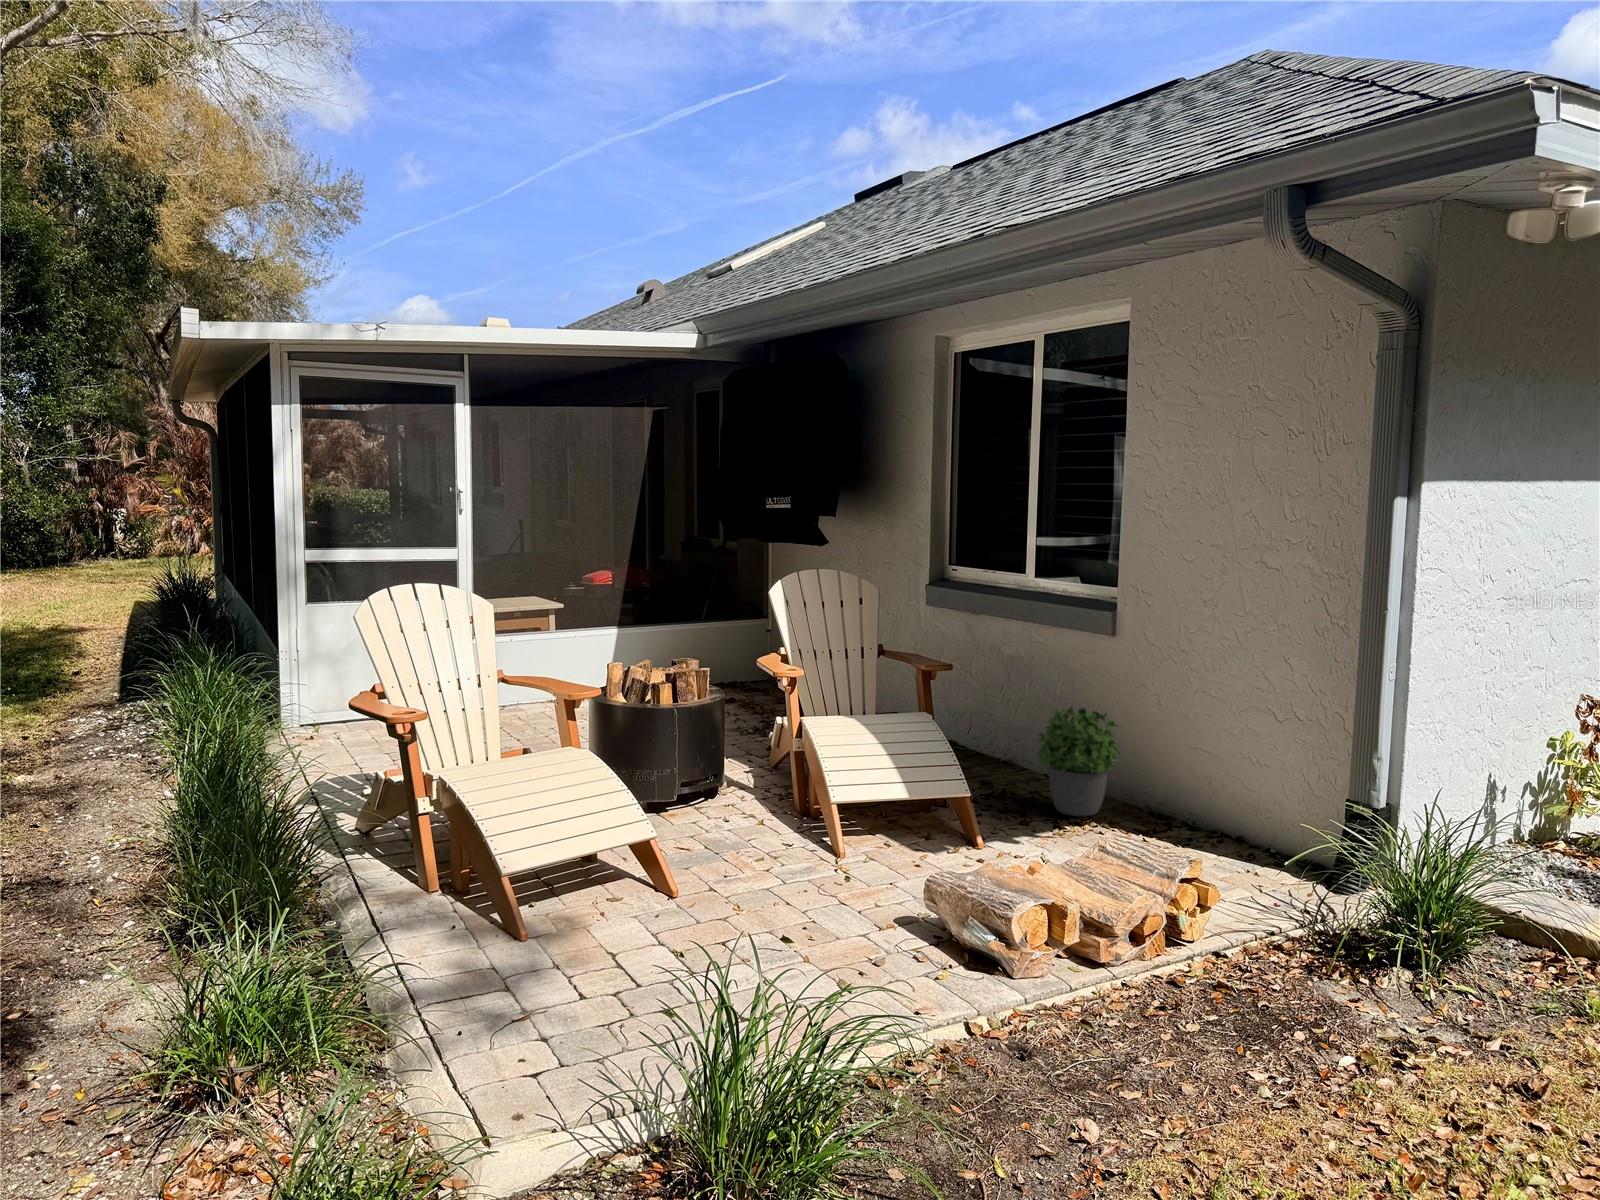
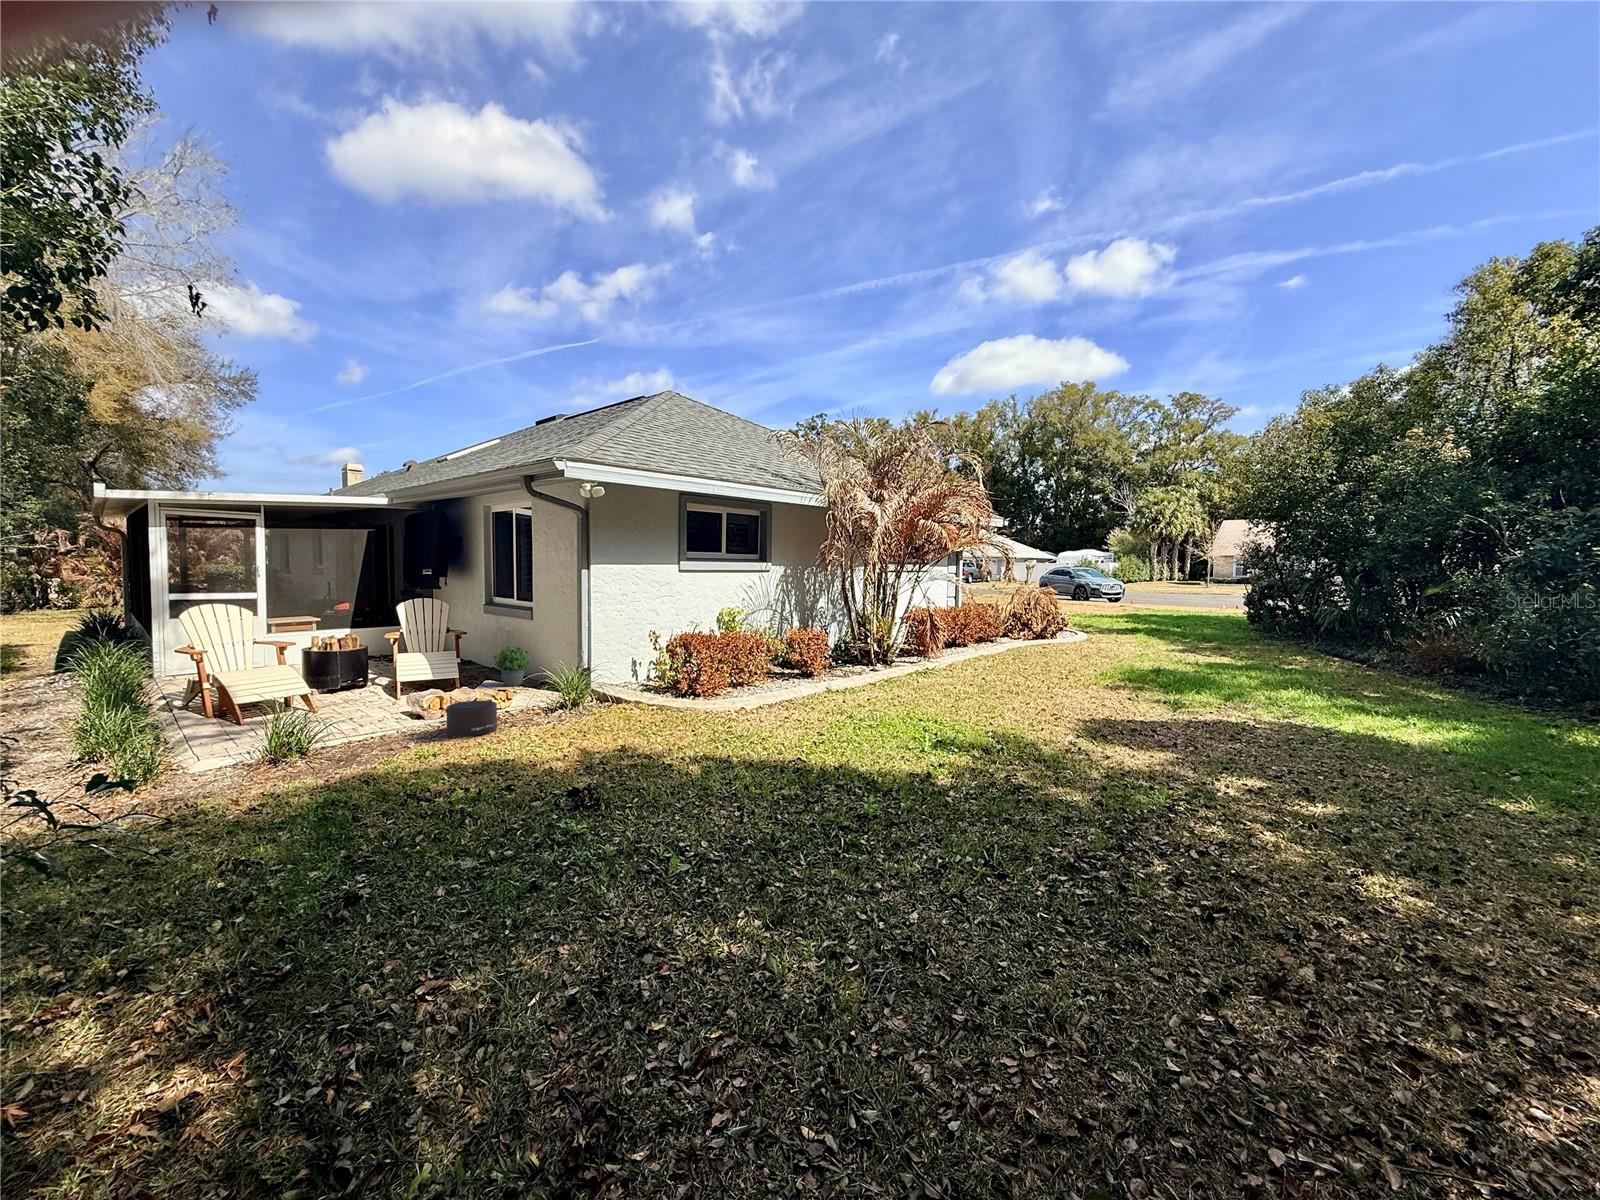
pouf: none [1130,947,1360,1108] -> present [439,701,497,736]

